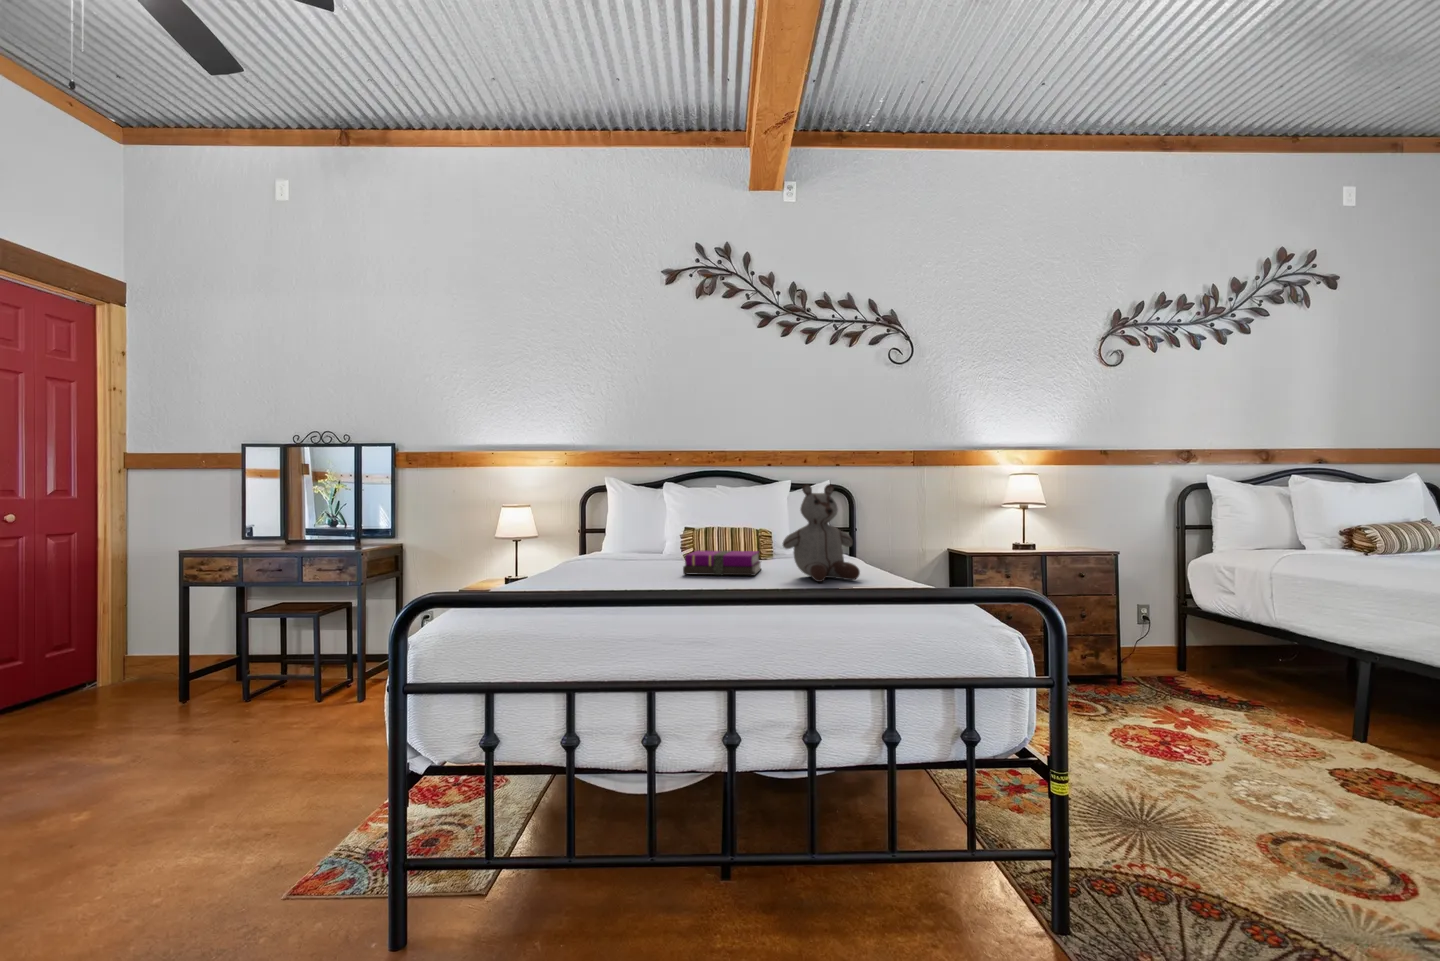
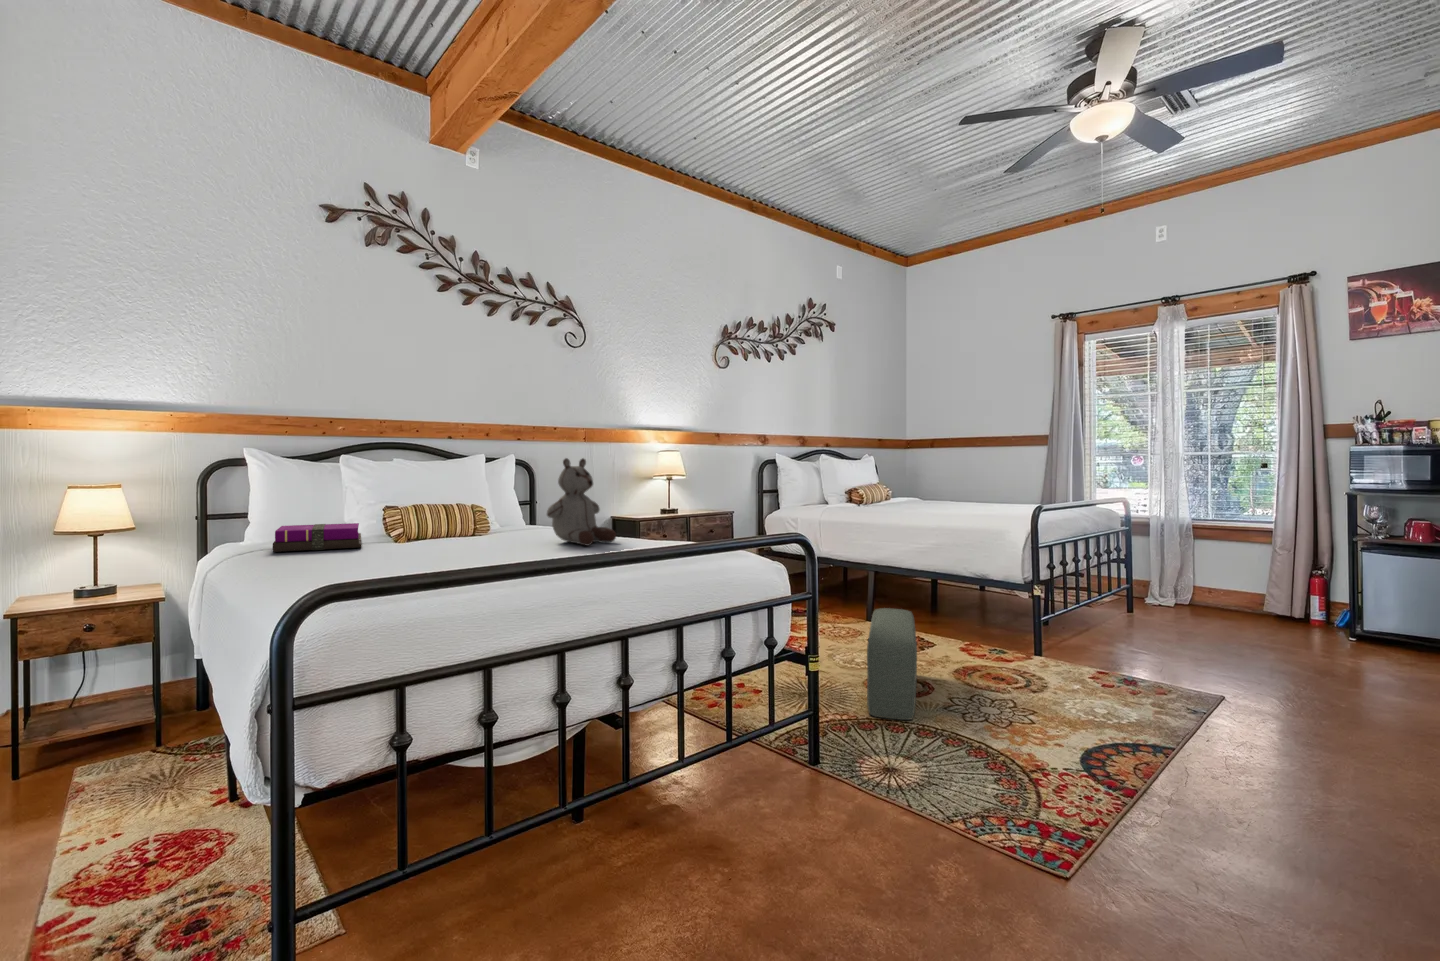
notebook: present [683,550,761,575] -> present [273,523,362,552]
pouf: none [1220,721,1377,925] -> present [867,608,917,720]

